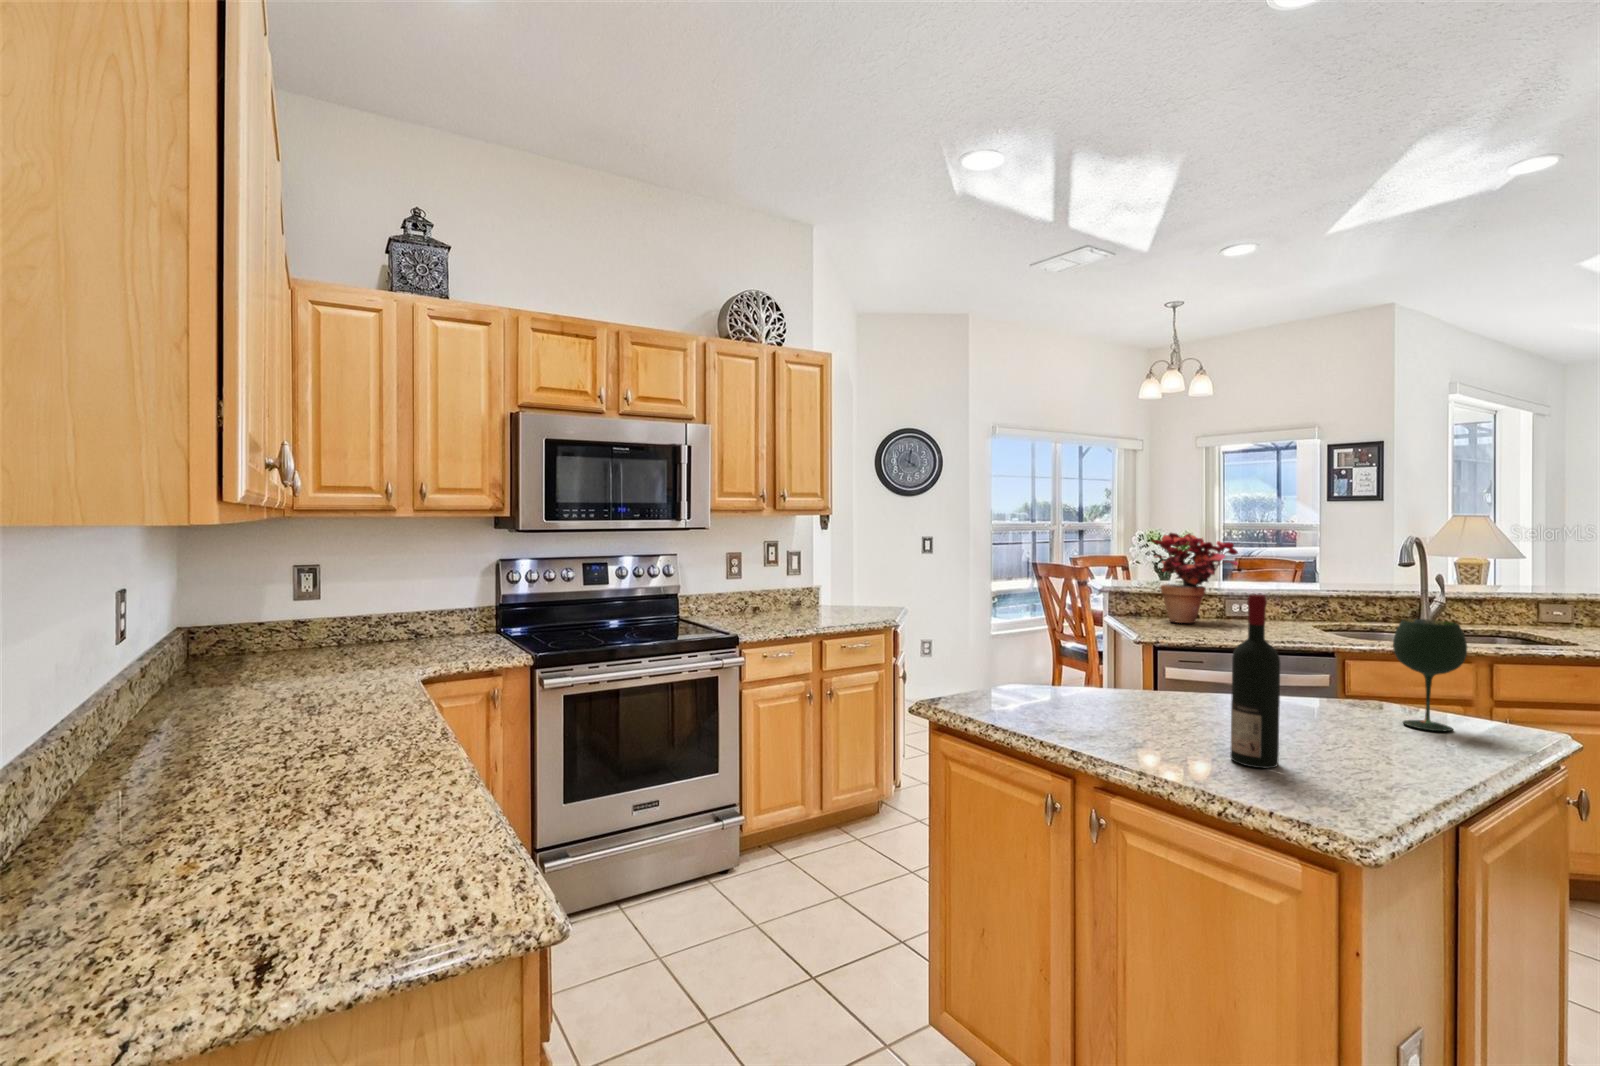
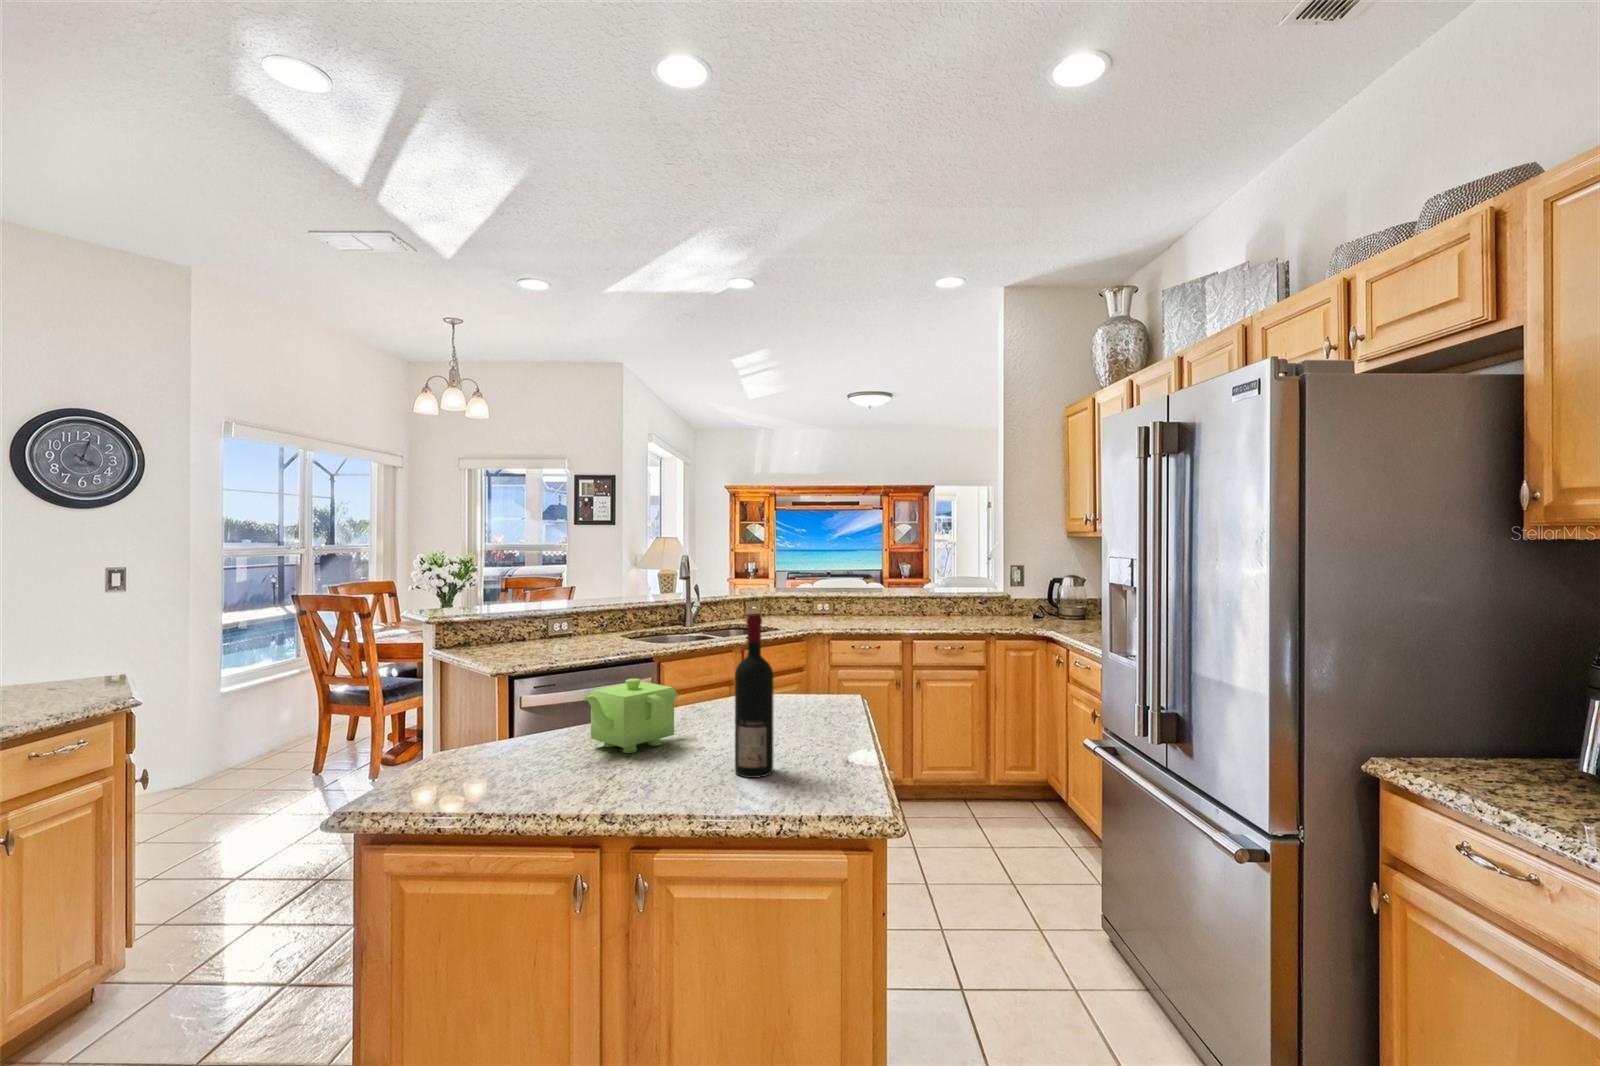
potted plant: present [1153,533,1238,623] -> none [483,555,562,647]
wine glass: present [1393,619,1467,731] -> none [776,621,821,709]
teapot: none [1107,650,1225,720] -> present [581,679,678,753]

